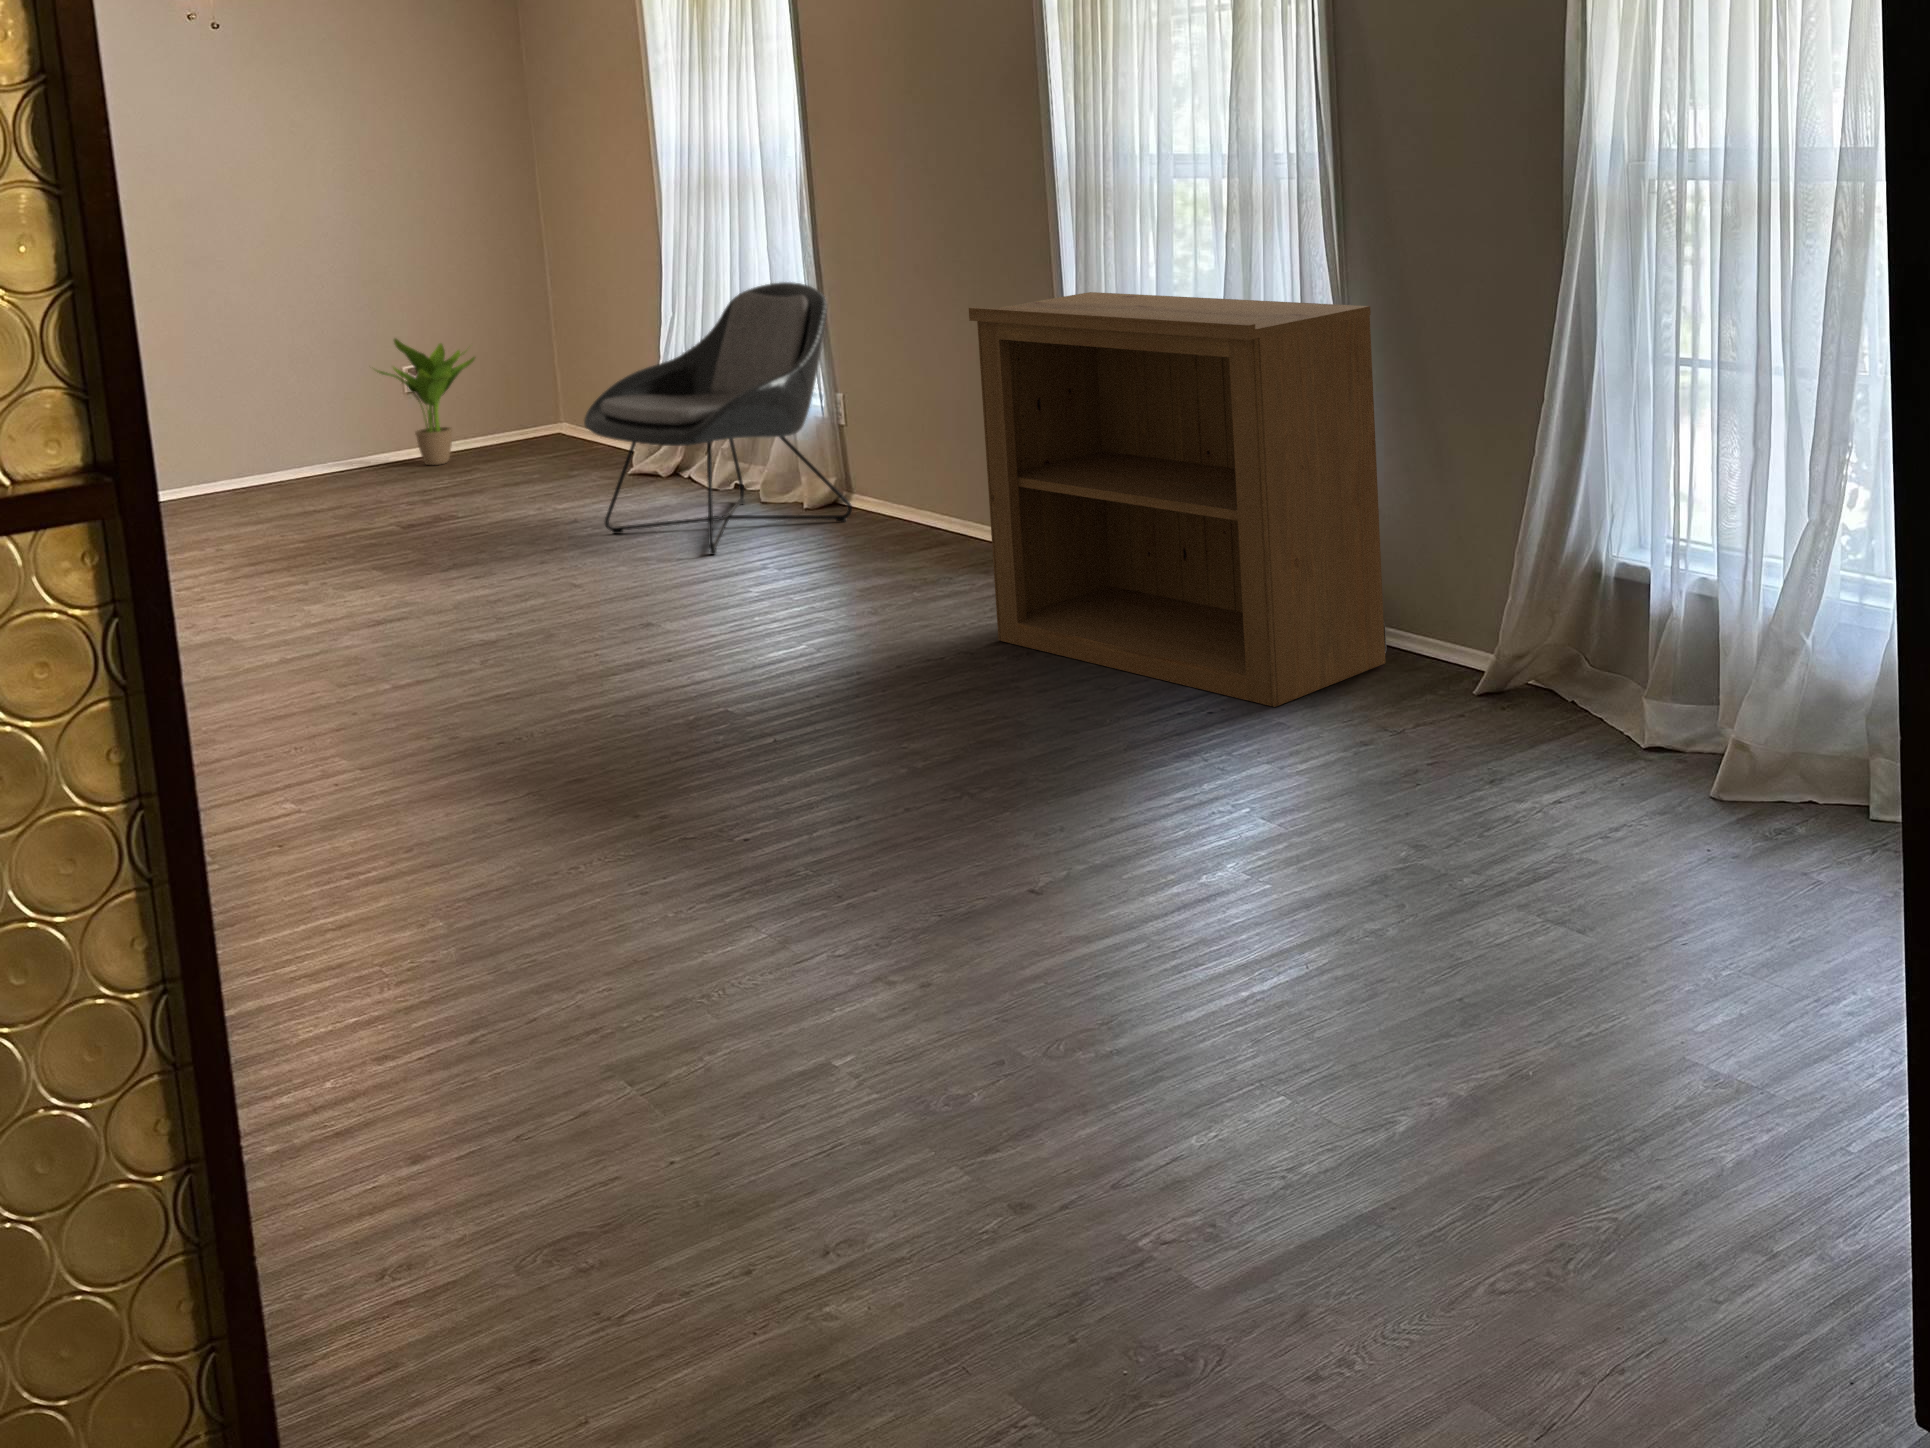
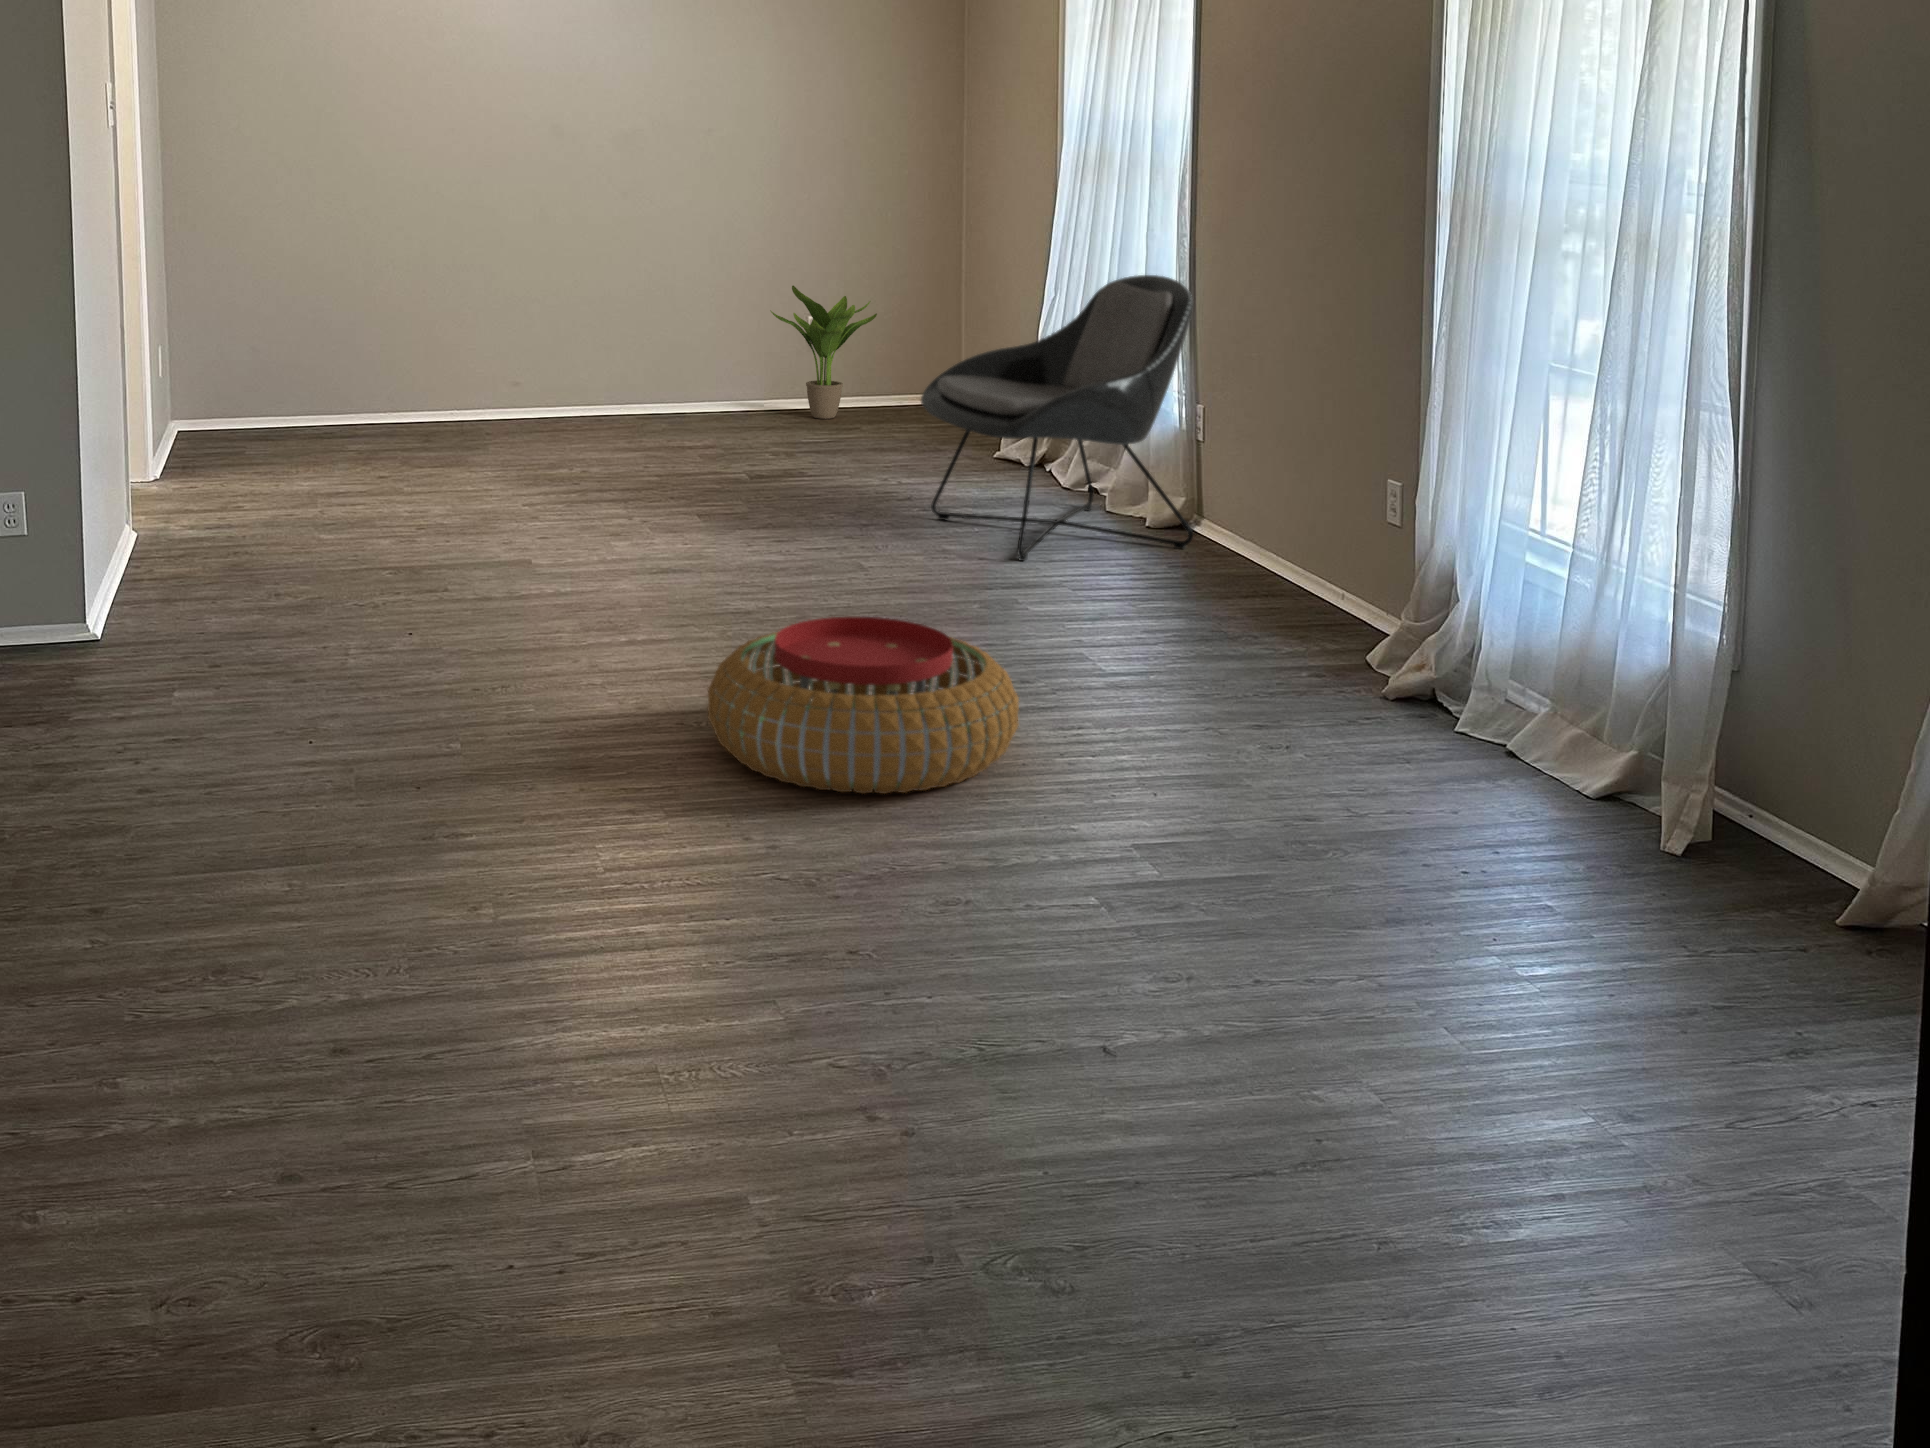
bookshelf: present [969,292,1386,707] -> none [1265,329,1771,880]
pouf: none [532,610,820,771] -> present [708,617,1019,794]

